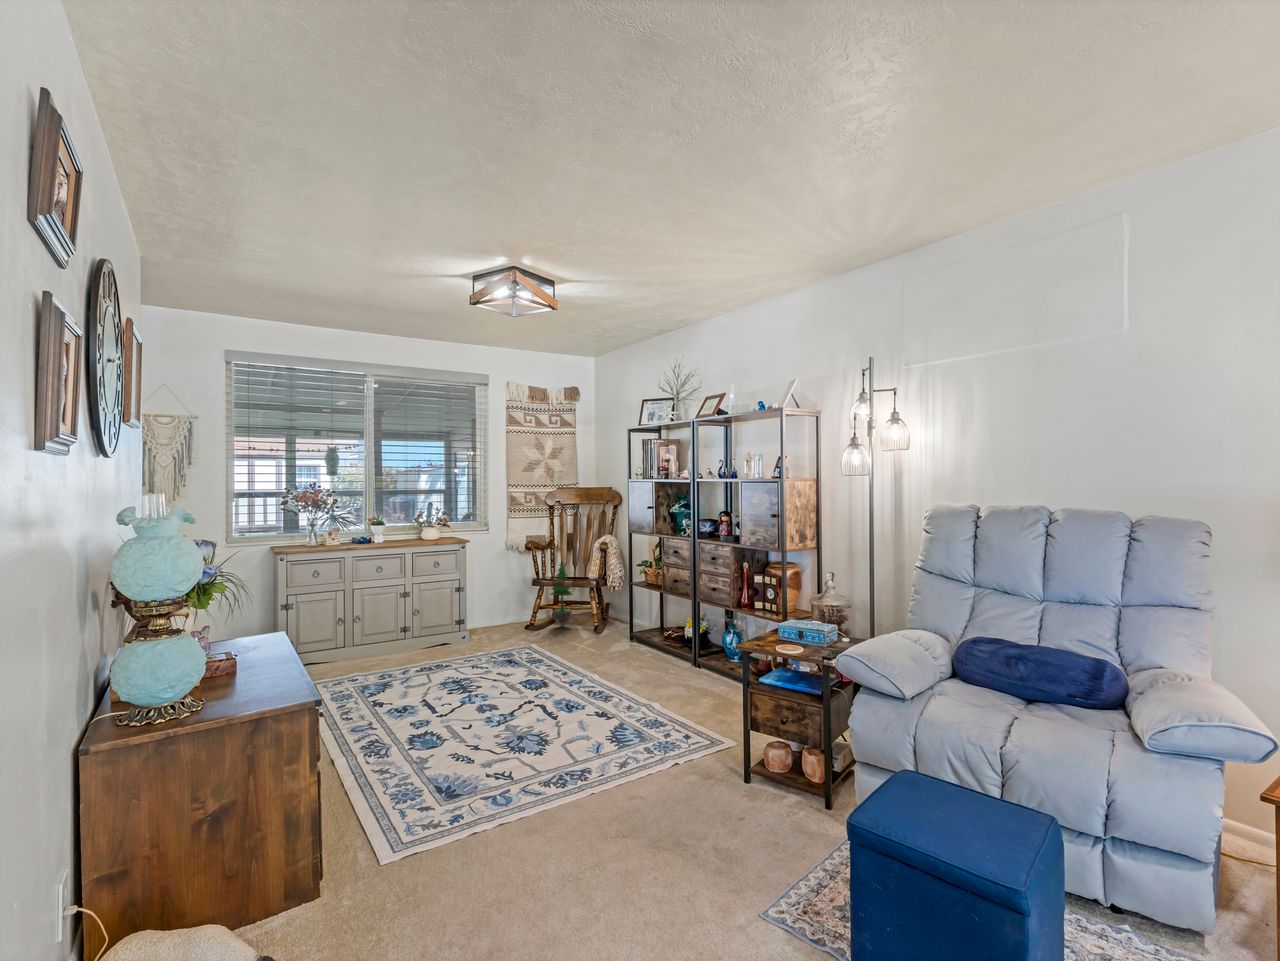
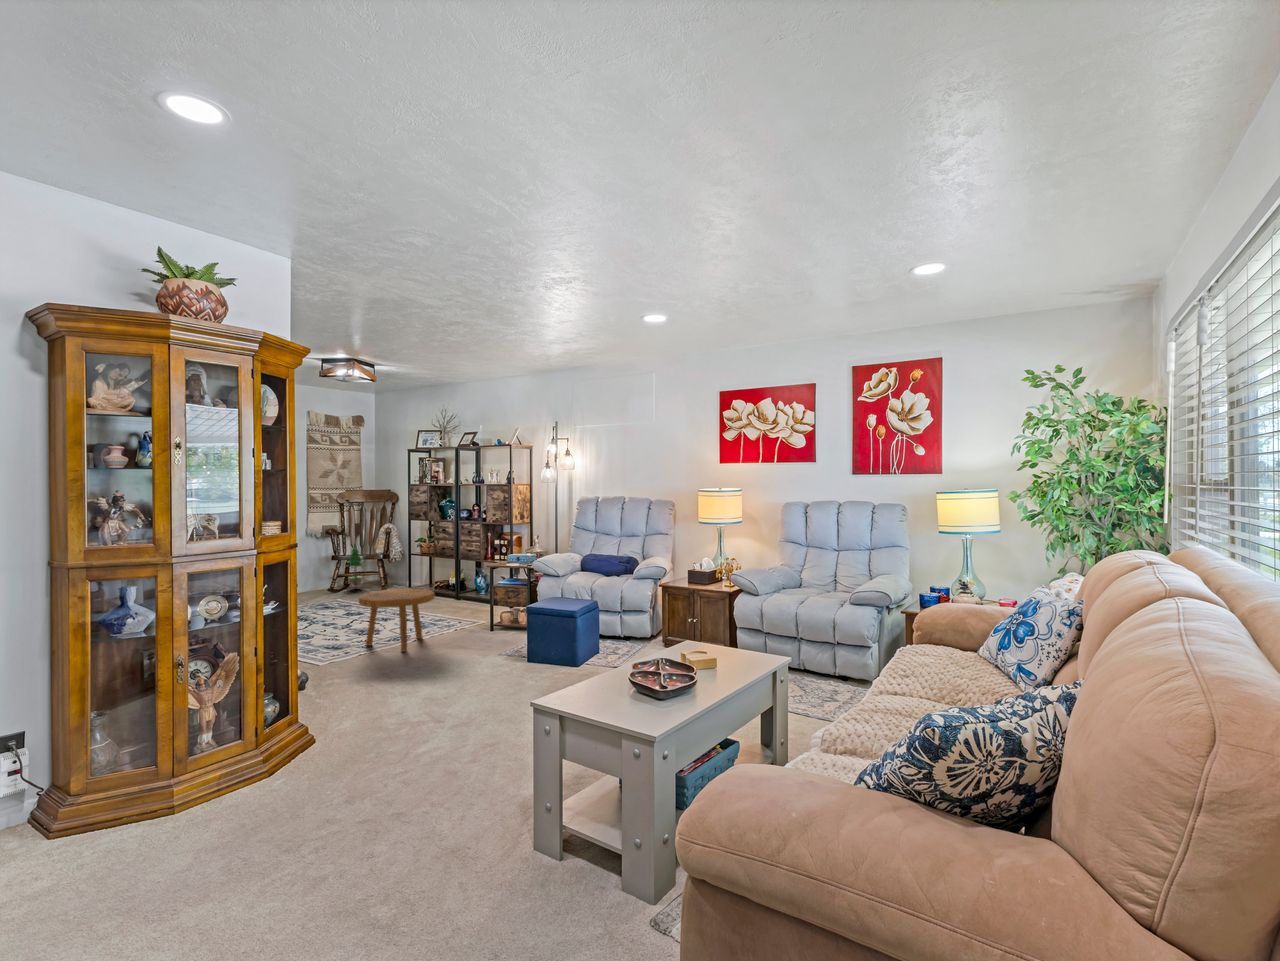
footstool: none [472,683,623,849] -> present [359,588,435,652]

